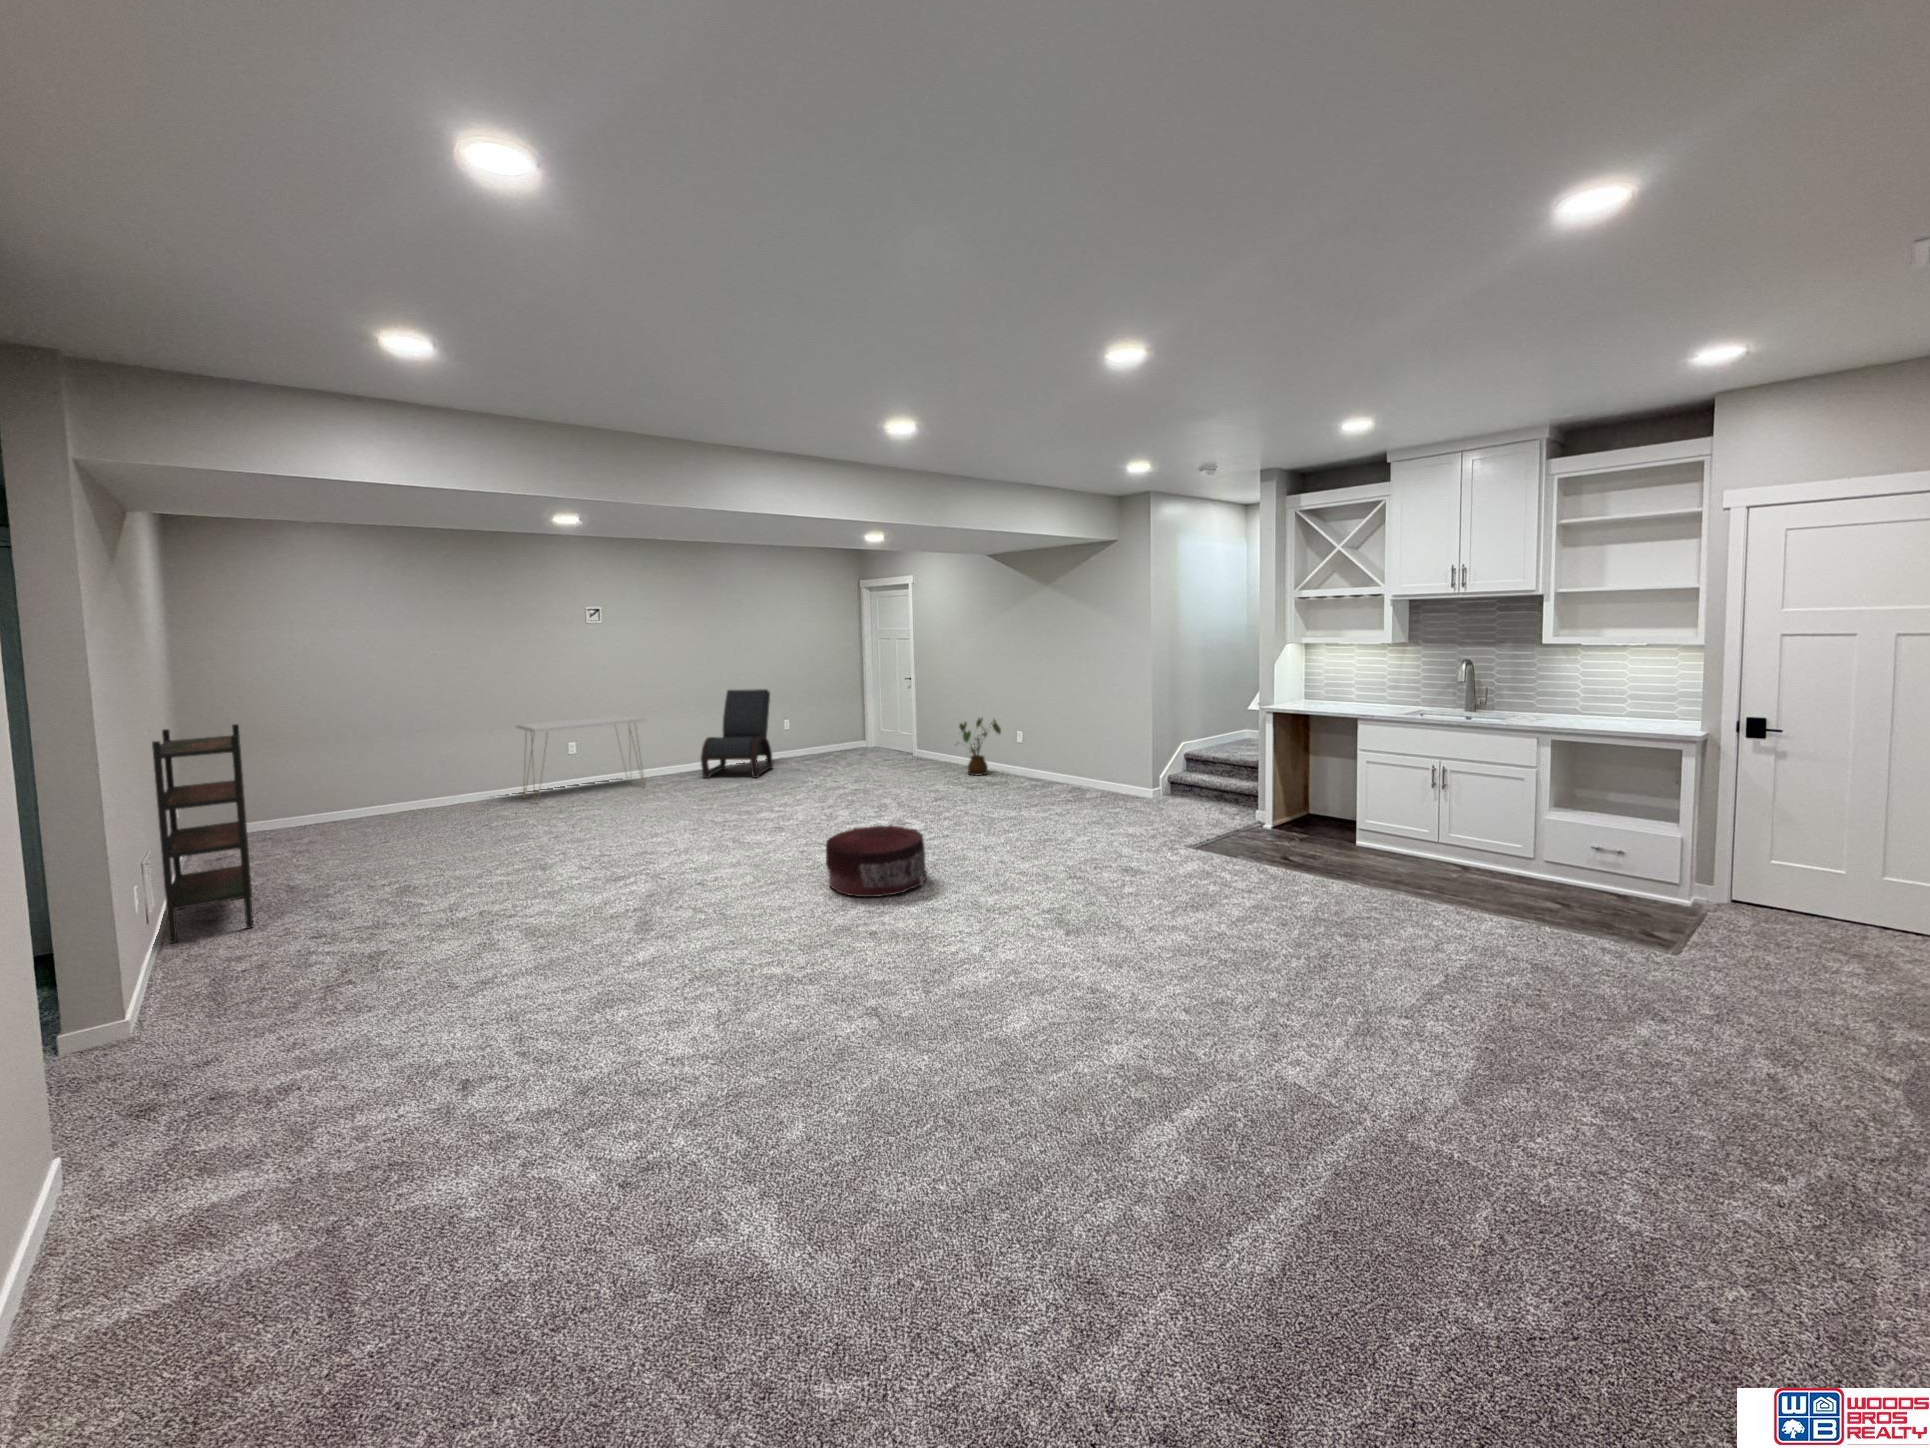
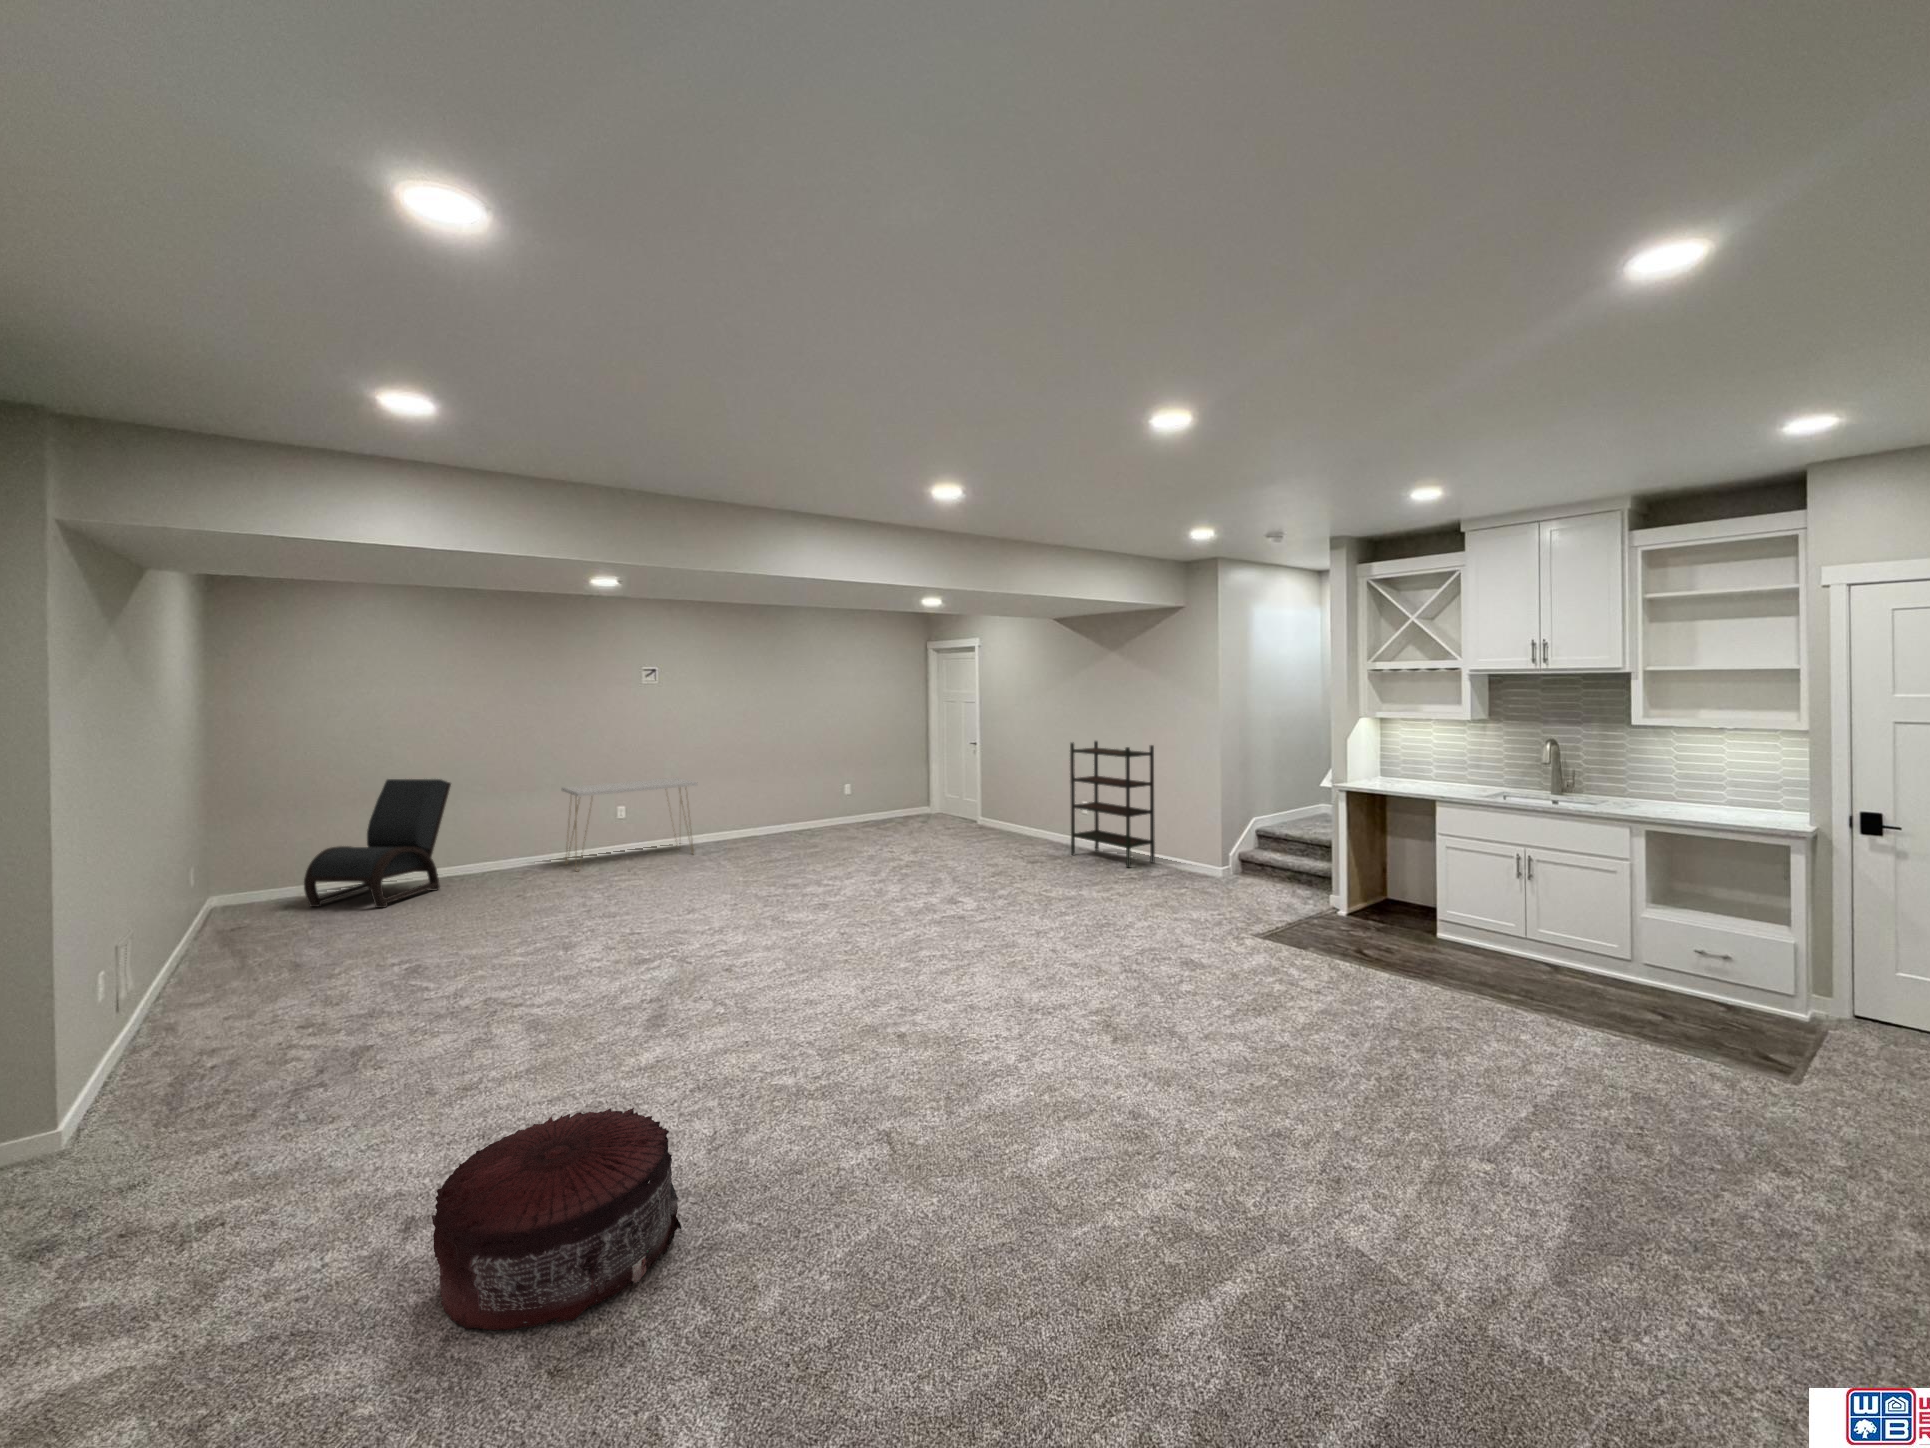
lounge chair: present [701,689,773,778] -> present [304,779,451,908]
house plant: present [959,719,1001,775] -> none [1017,786,1066,847]
bookshelf: present [152,724,253,943] -> present [1070,741,1155,868]
pouf: present [826,825,927,897] -> present [432,1108,681,1330]

